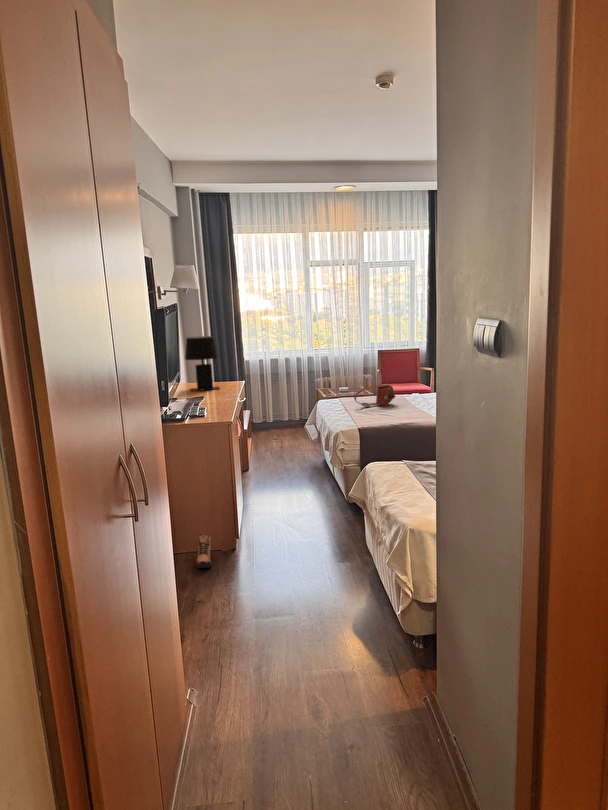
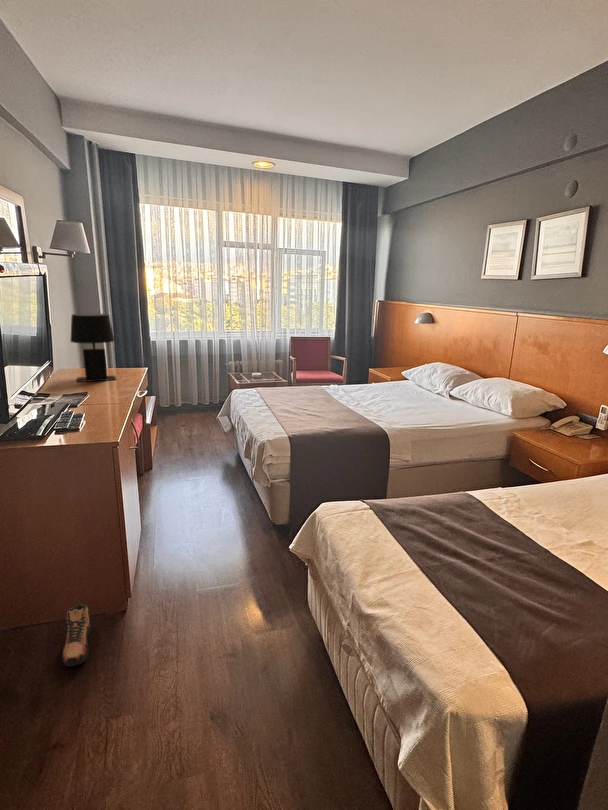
handbag: present [354,384,395,407] -> none [276,378,320,403]

